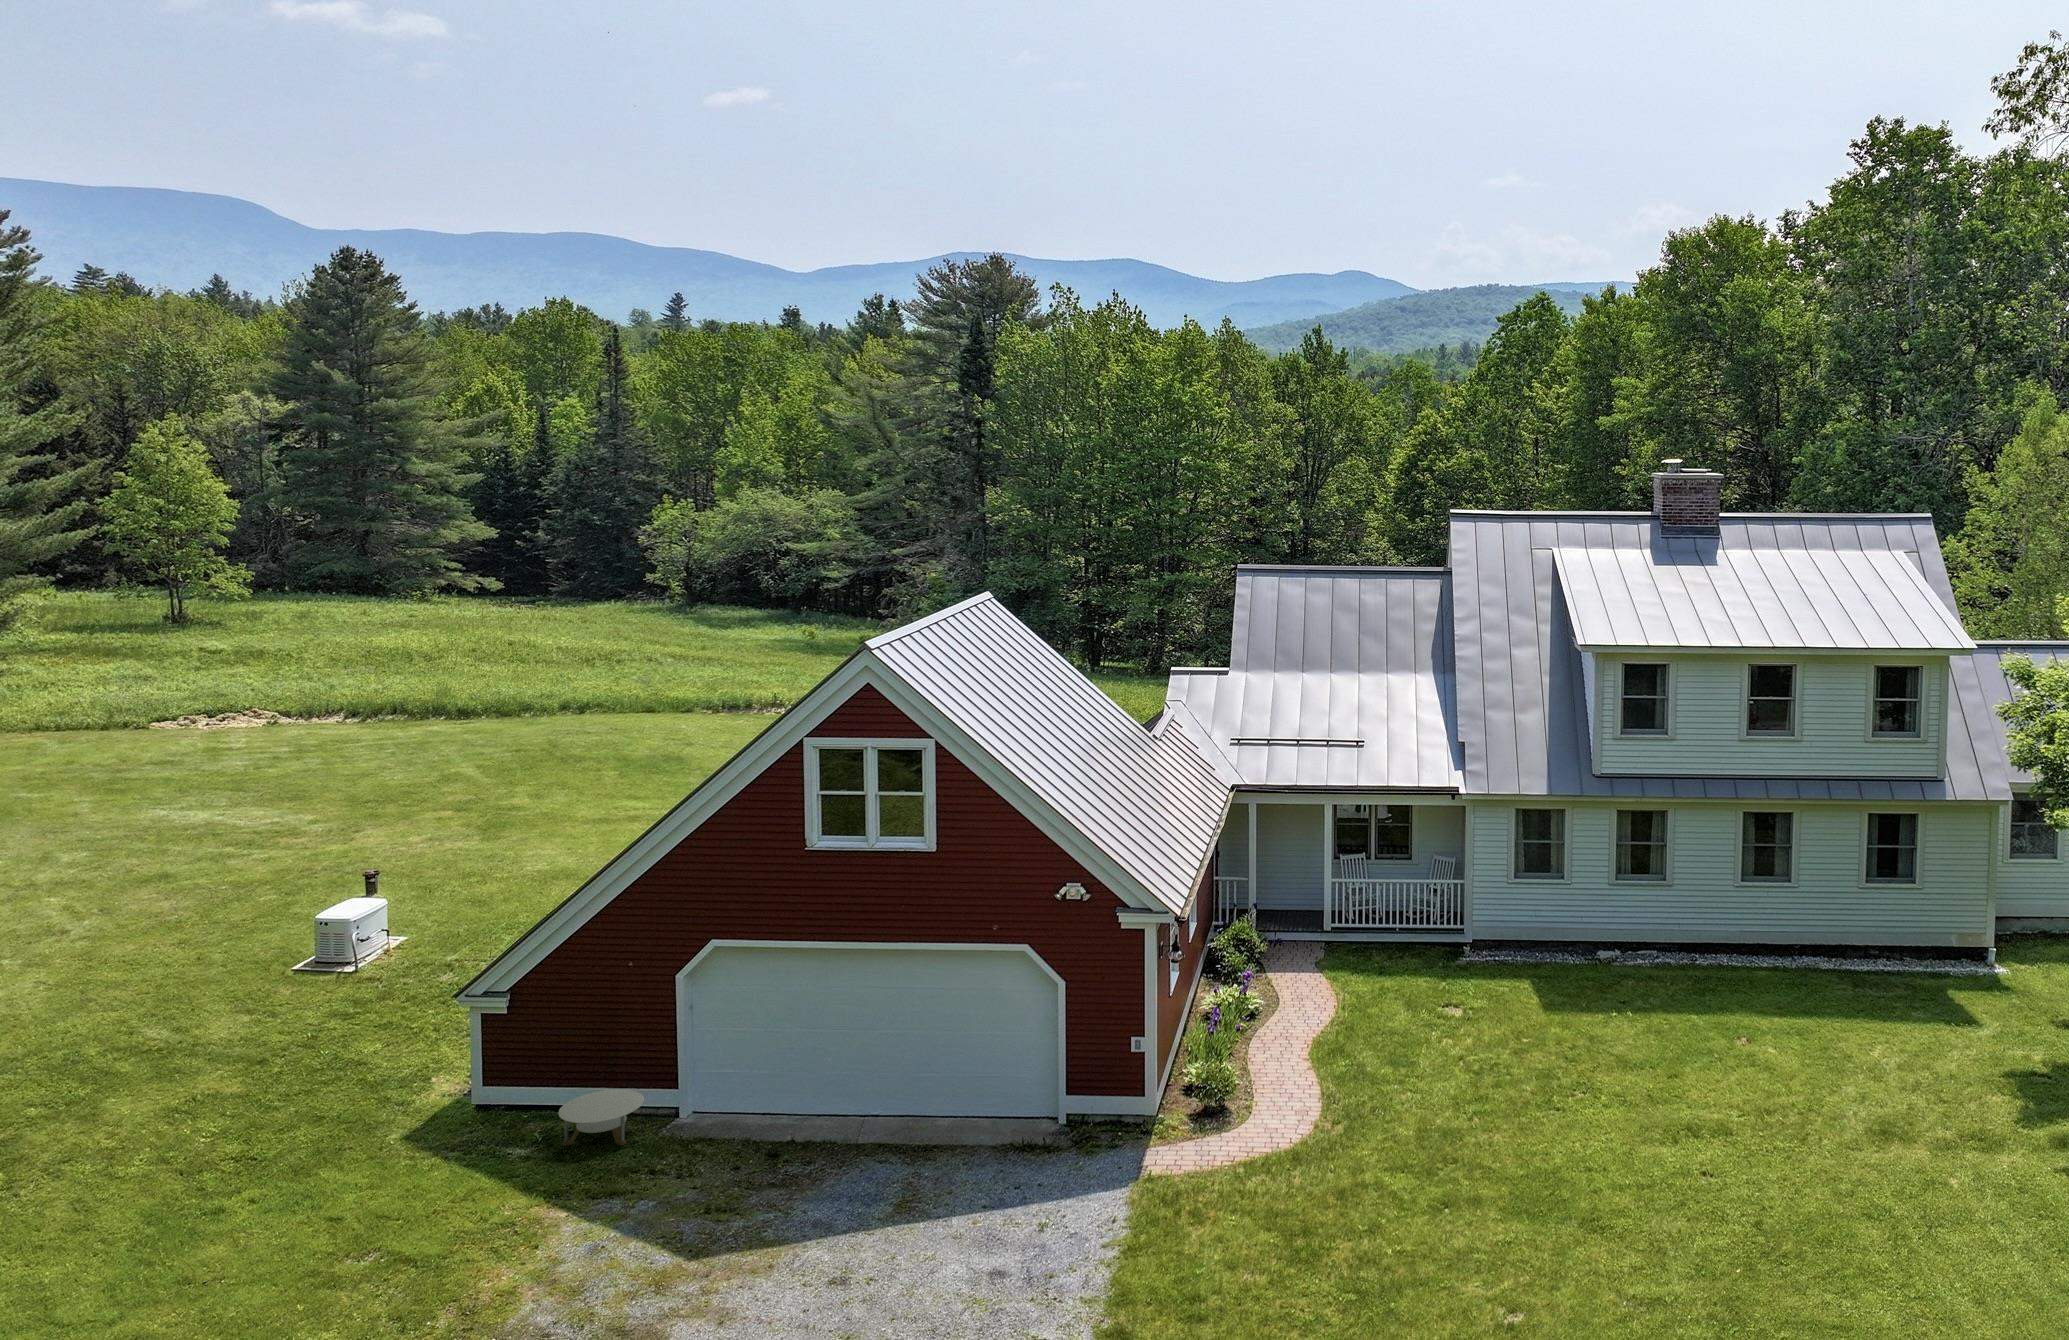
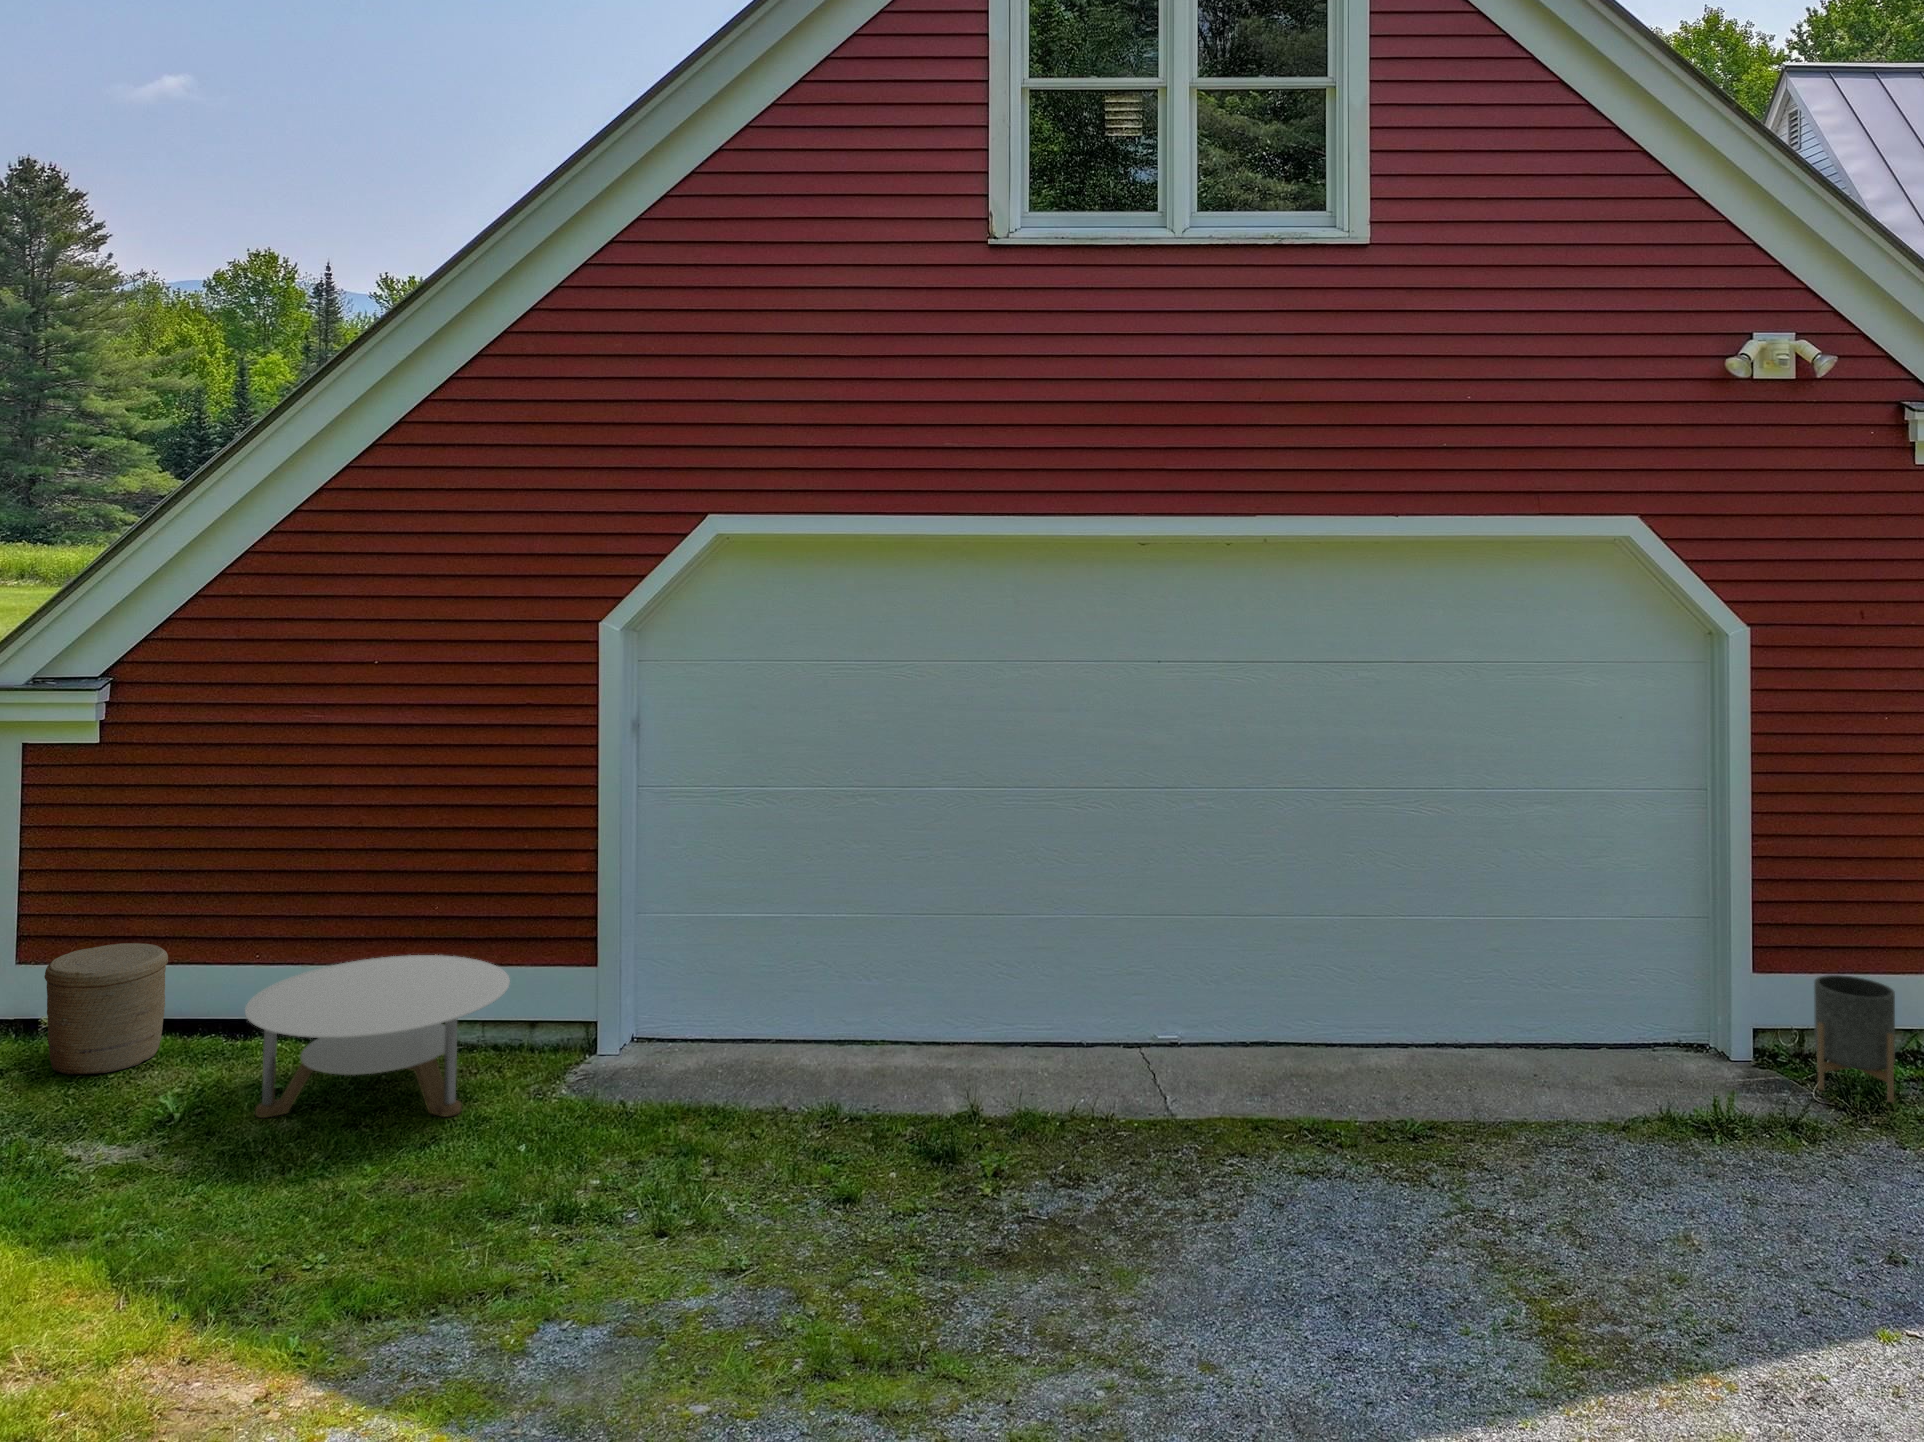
woven basket: none [494,1085,533,1130] -> present [44,943,168,1075]
planter: none [1069,1098,1099,1141] -> present [1814,975,1895,1102]

